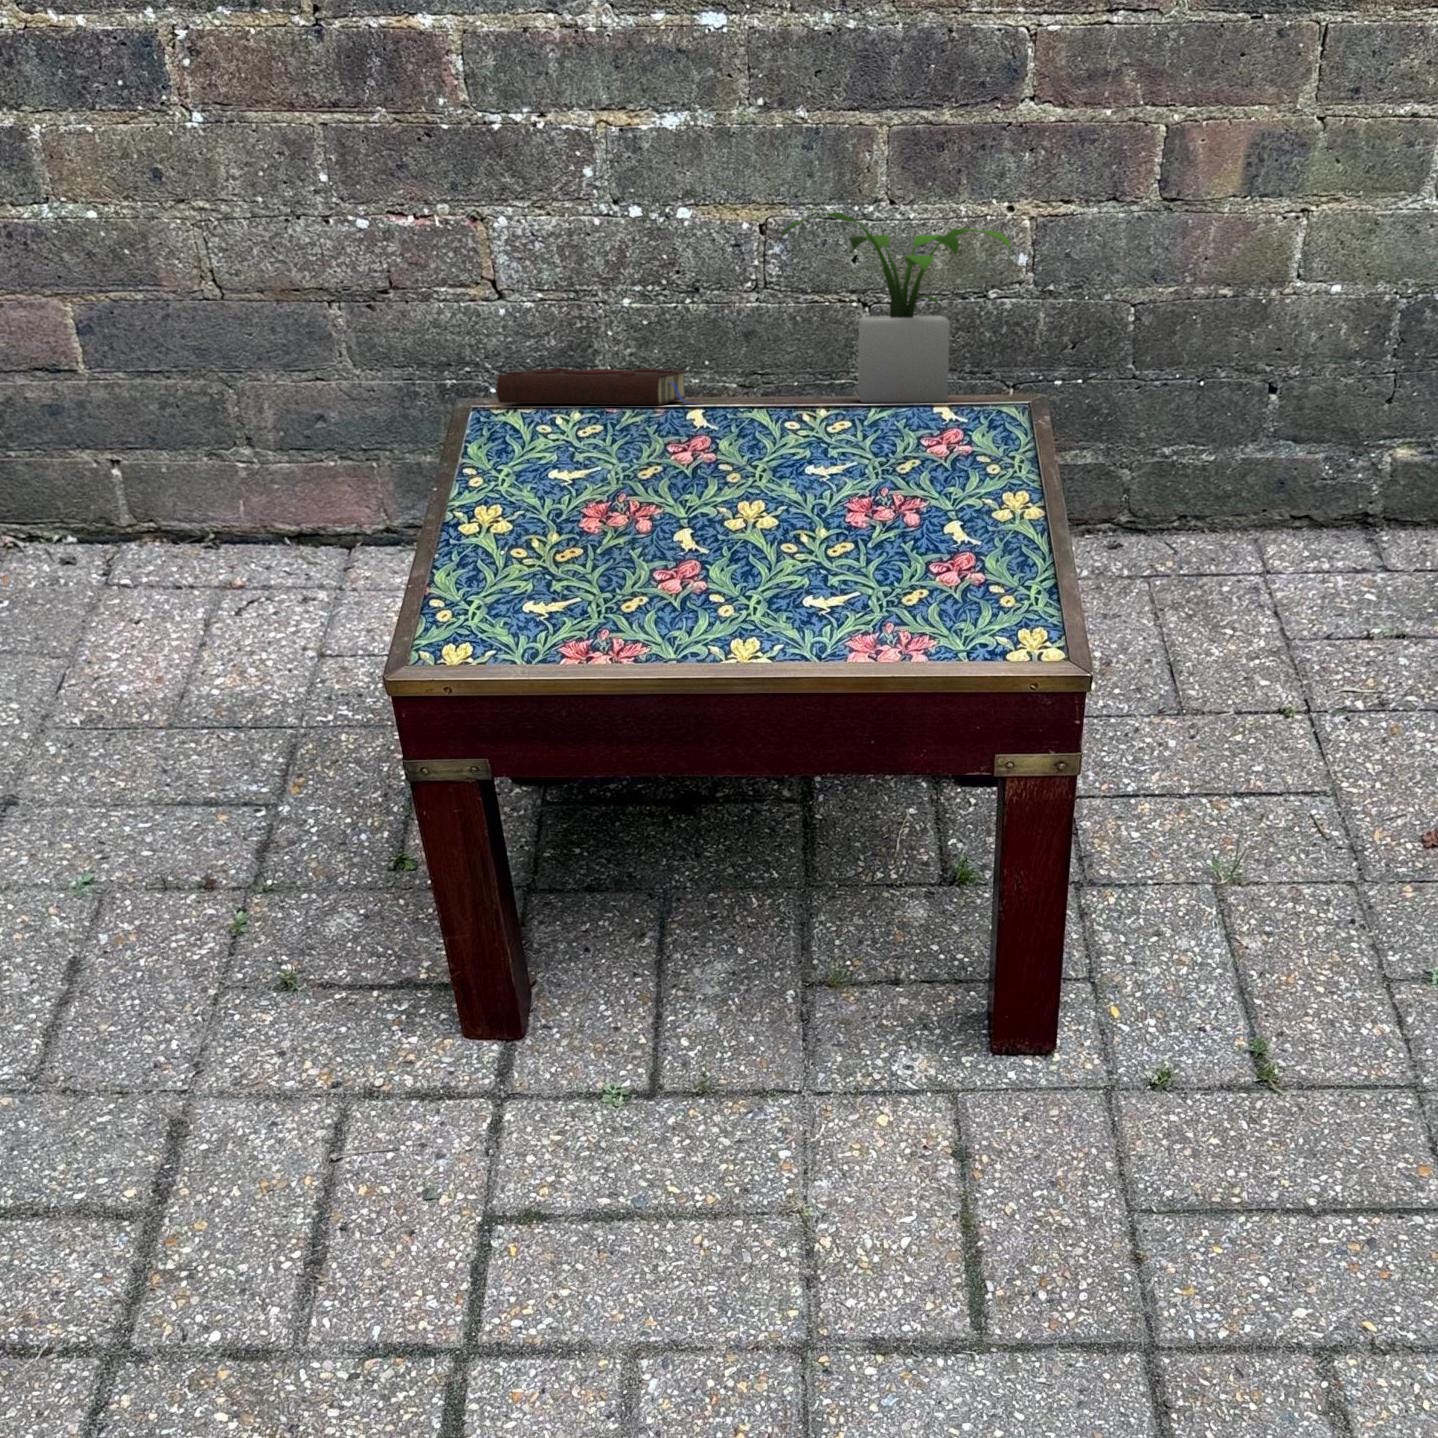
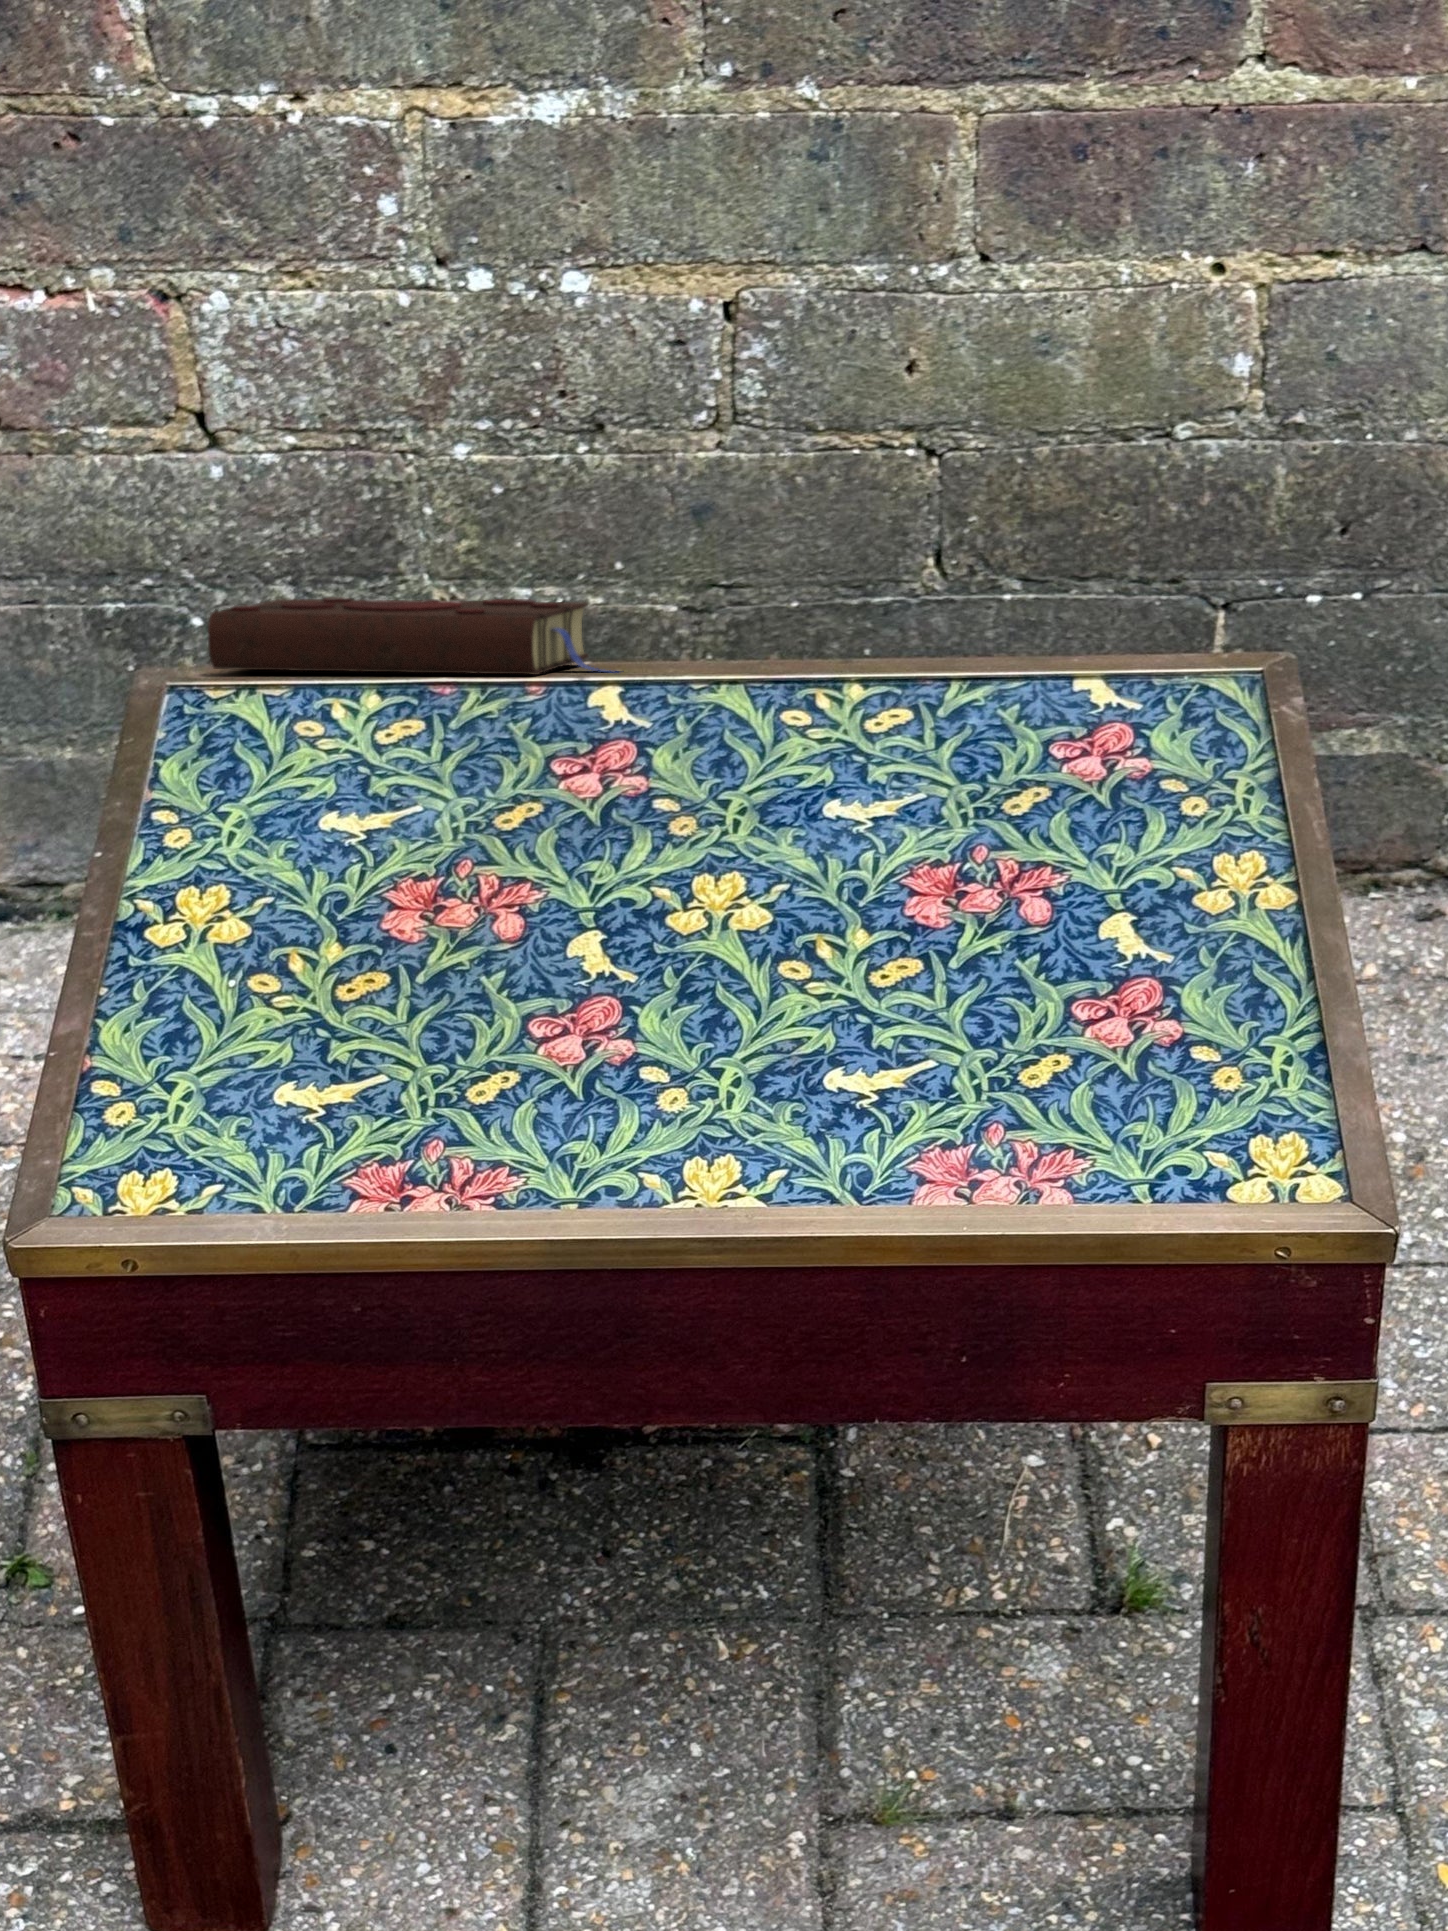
potted plant: present [780,212,1010,403] -> none [774,287,1235,671]

